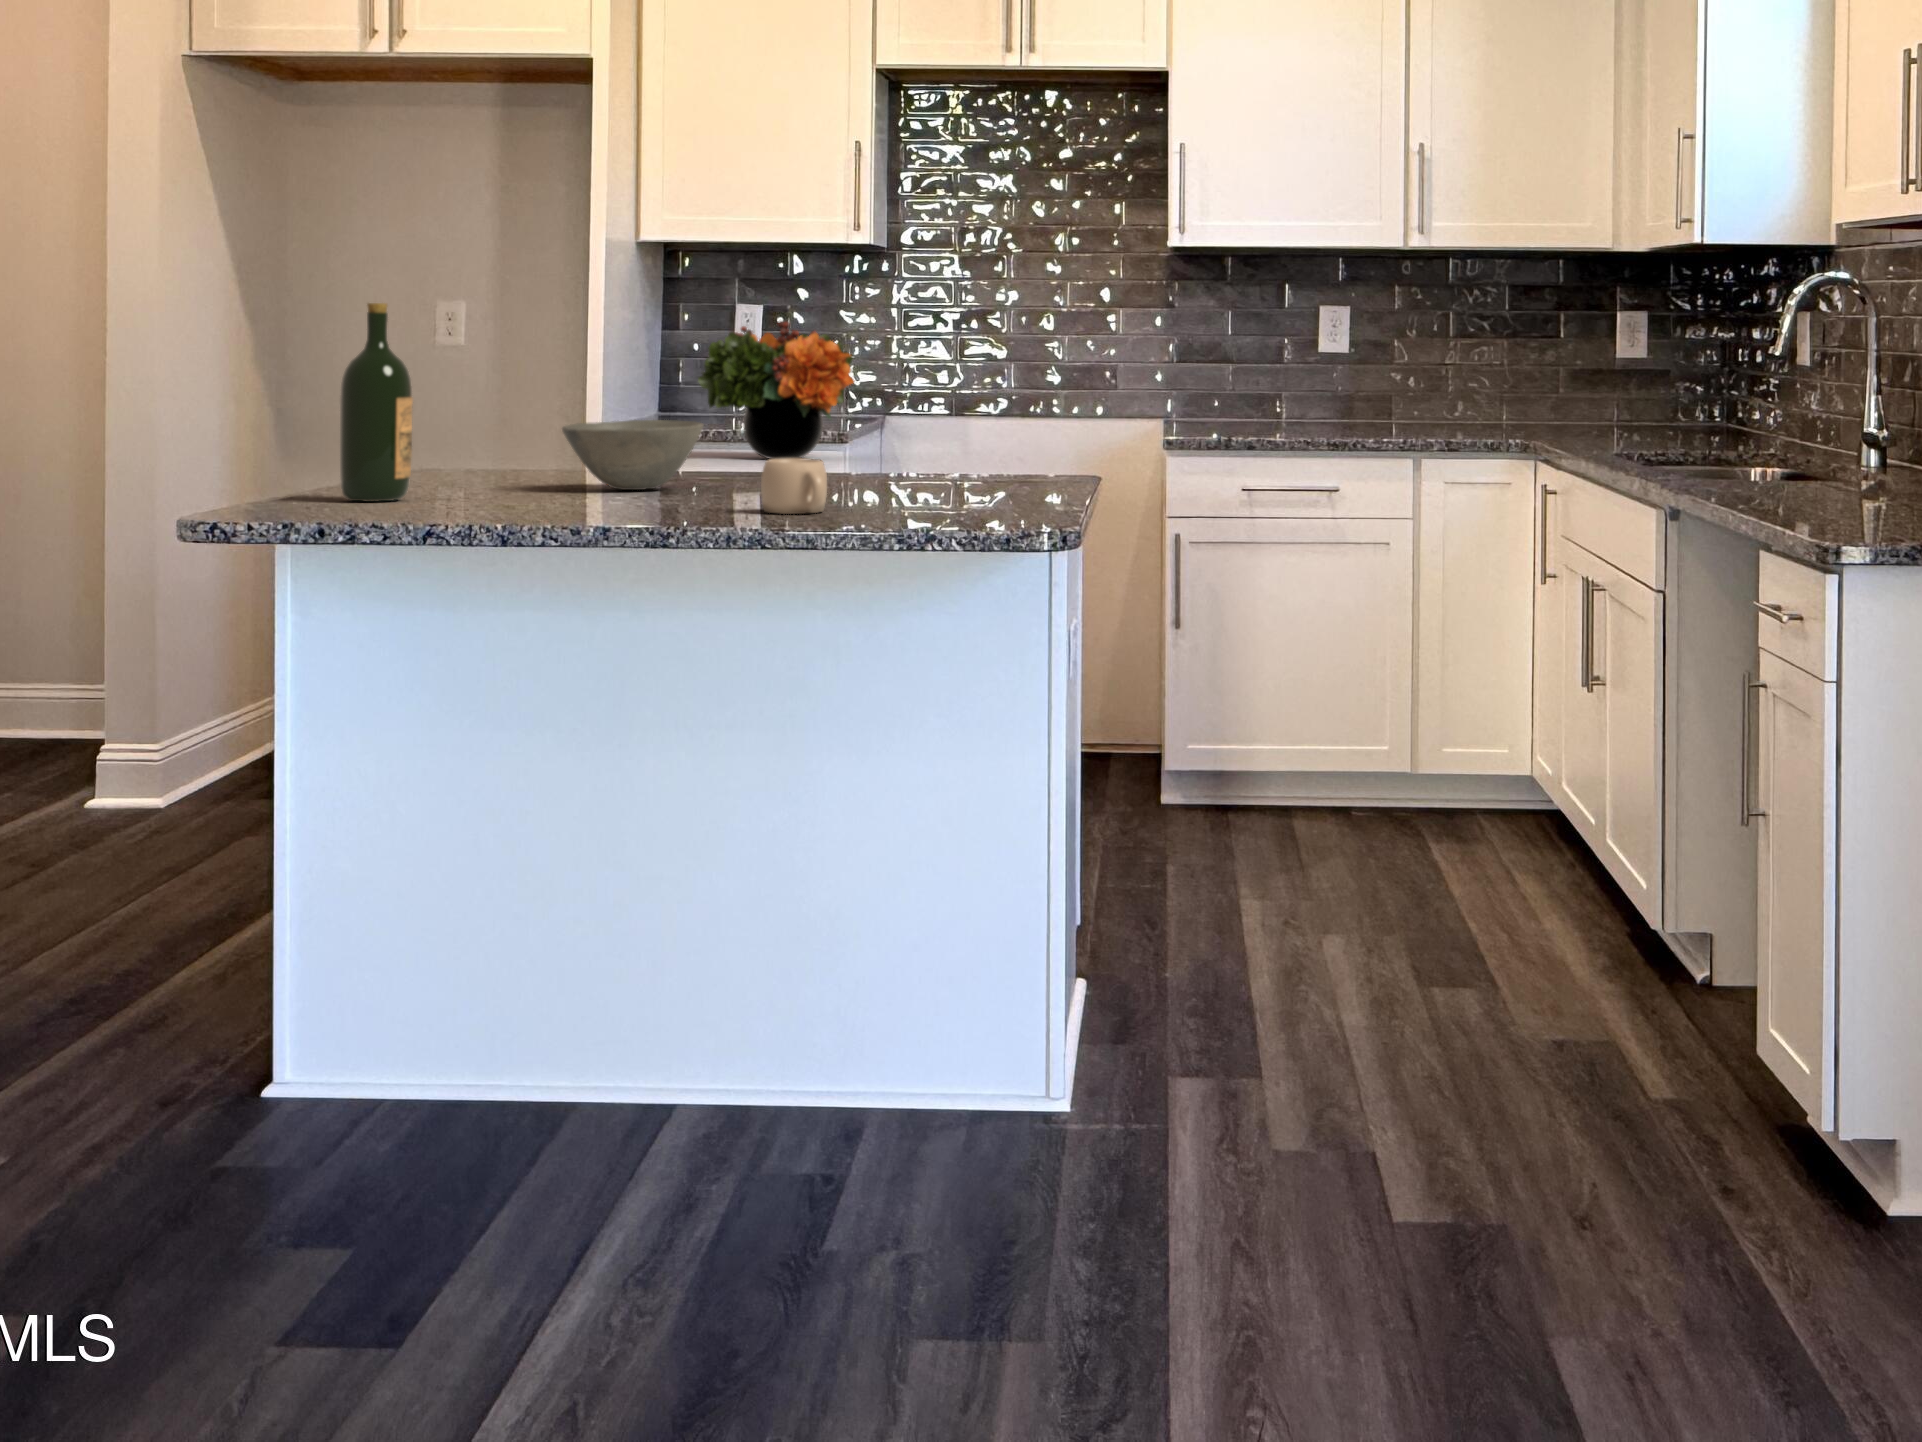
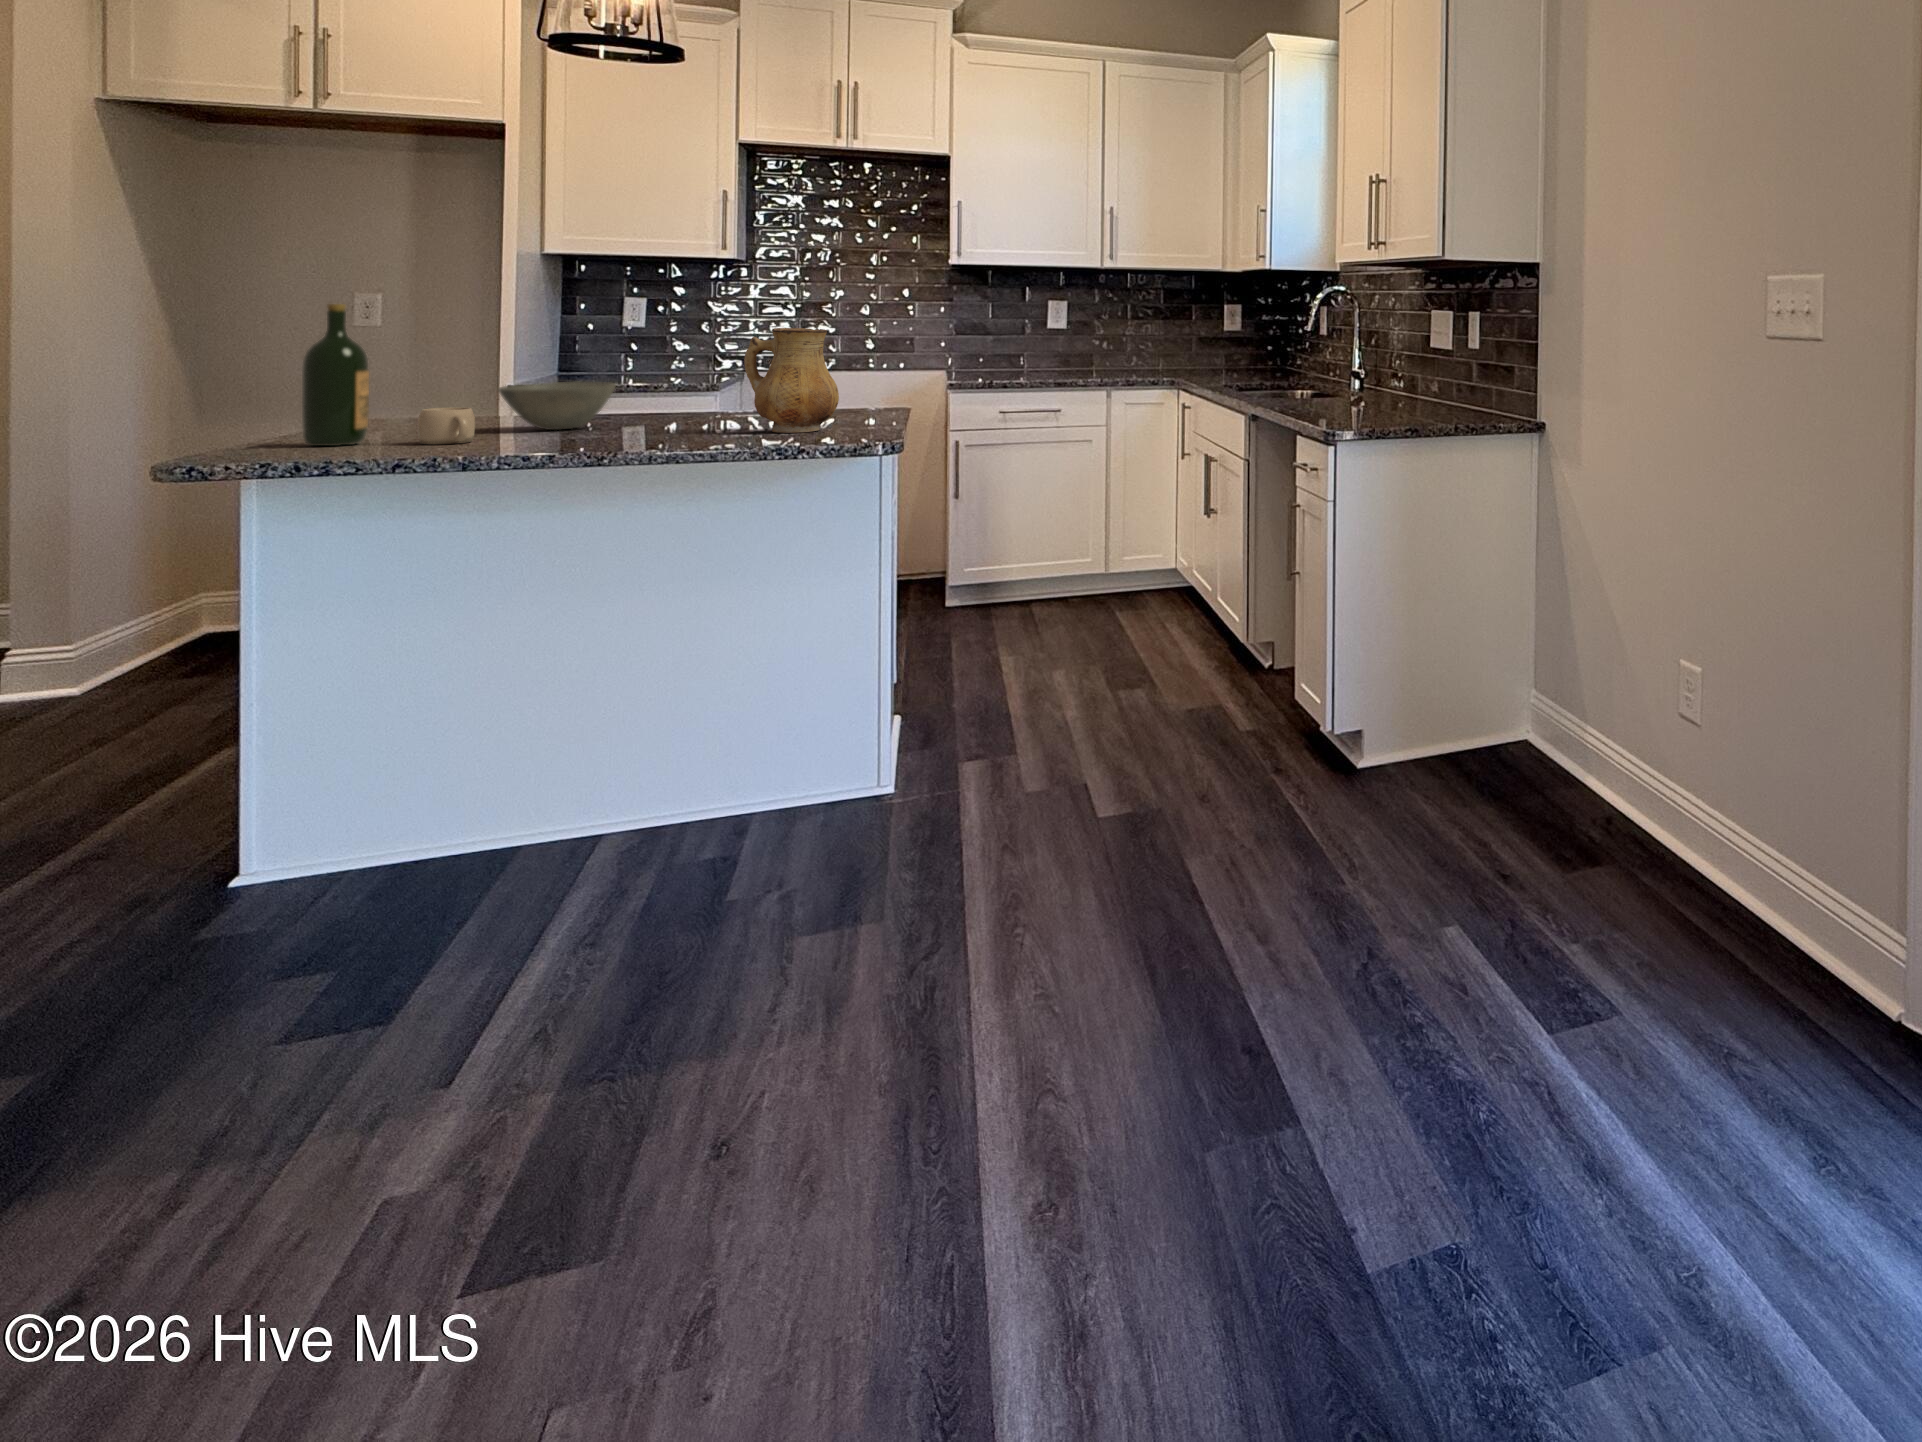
flower arrangement: present [698,321,854,459] -> none [594,311,725,404]
ceramic pitcher: none [860,339,990,507] -> present [744,328,839,433]
mug: present [761,458,827,514] -> present [417,407,475,444]

